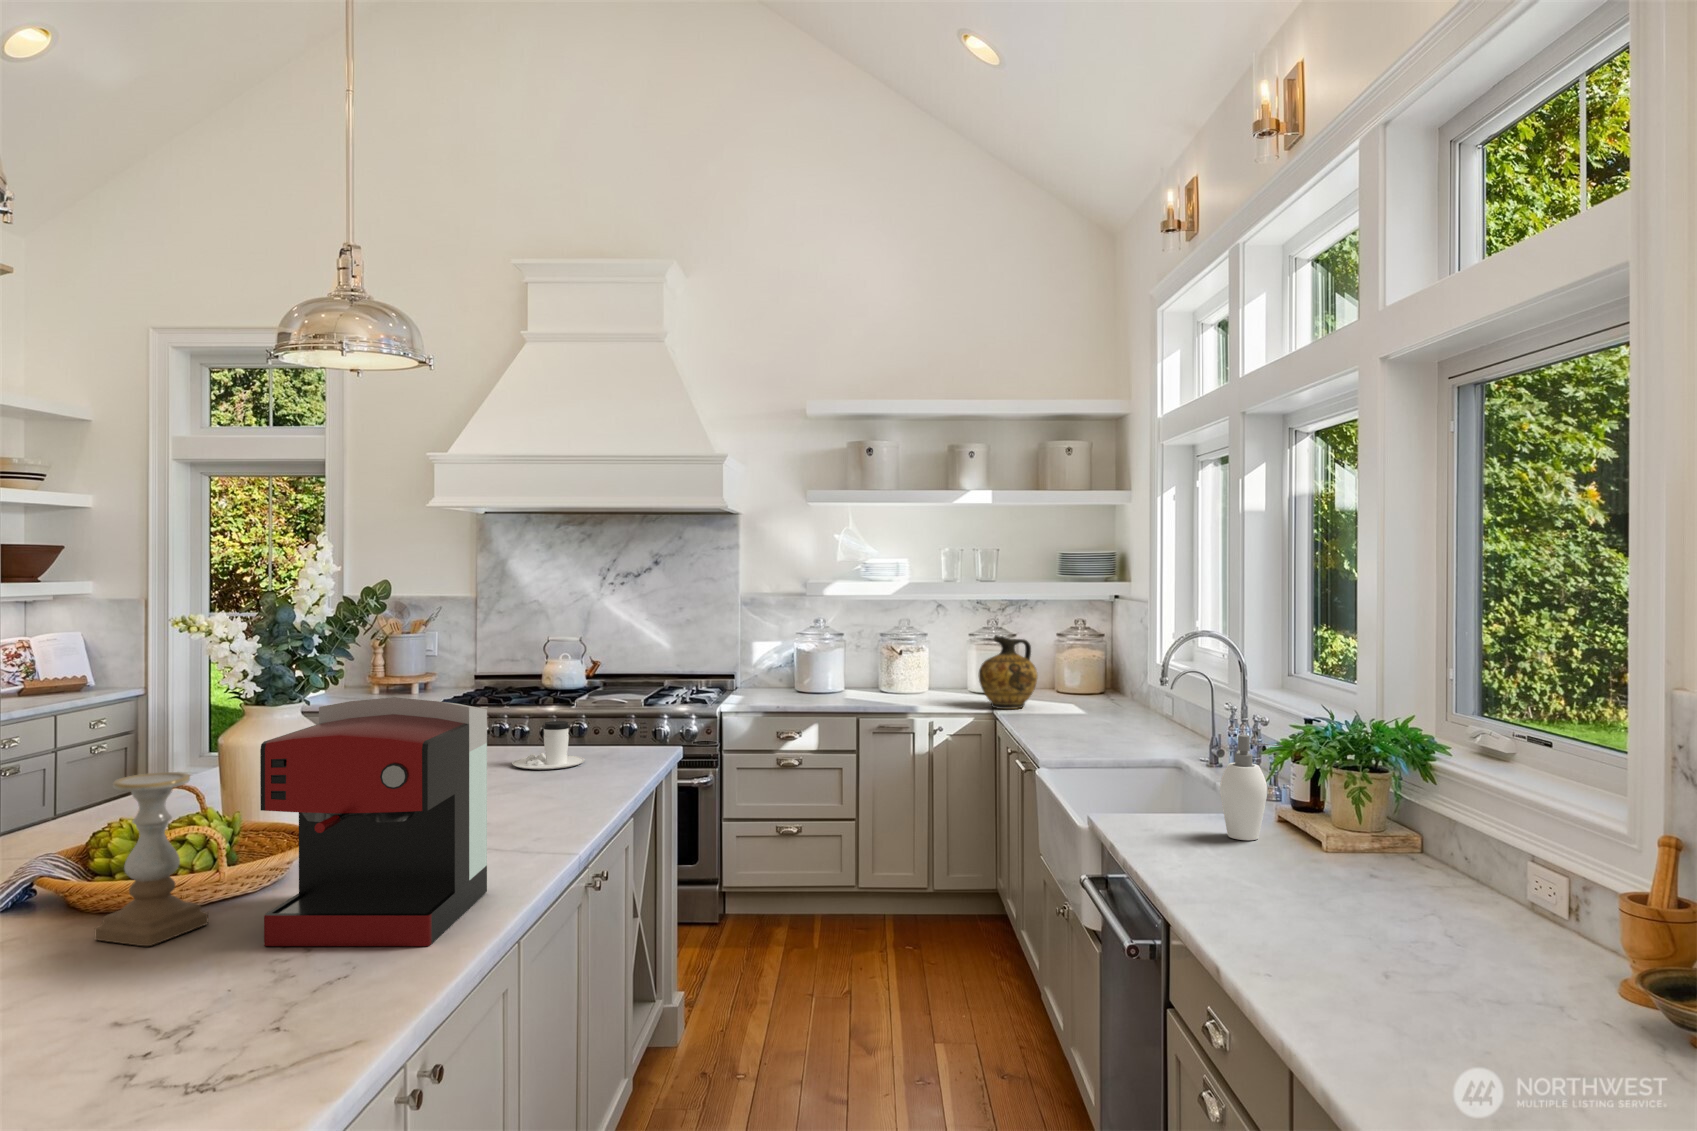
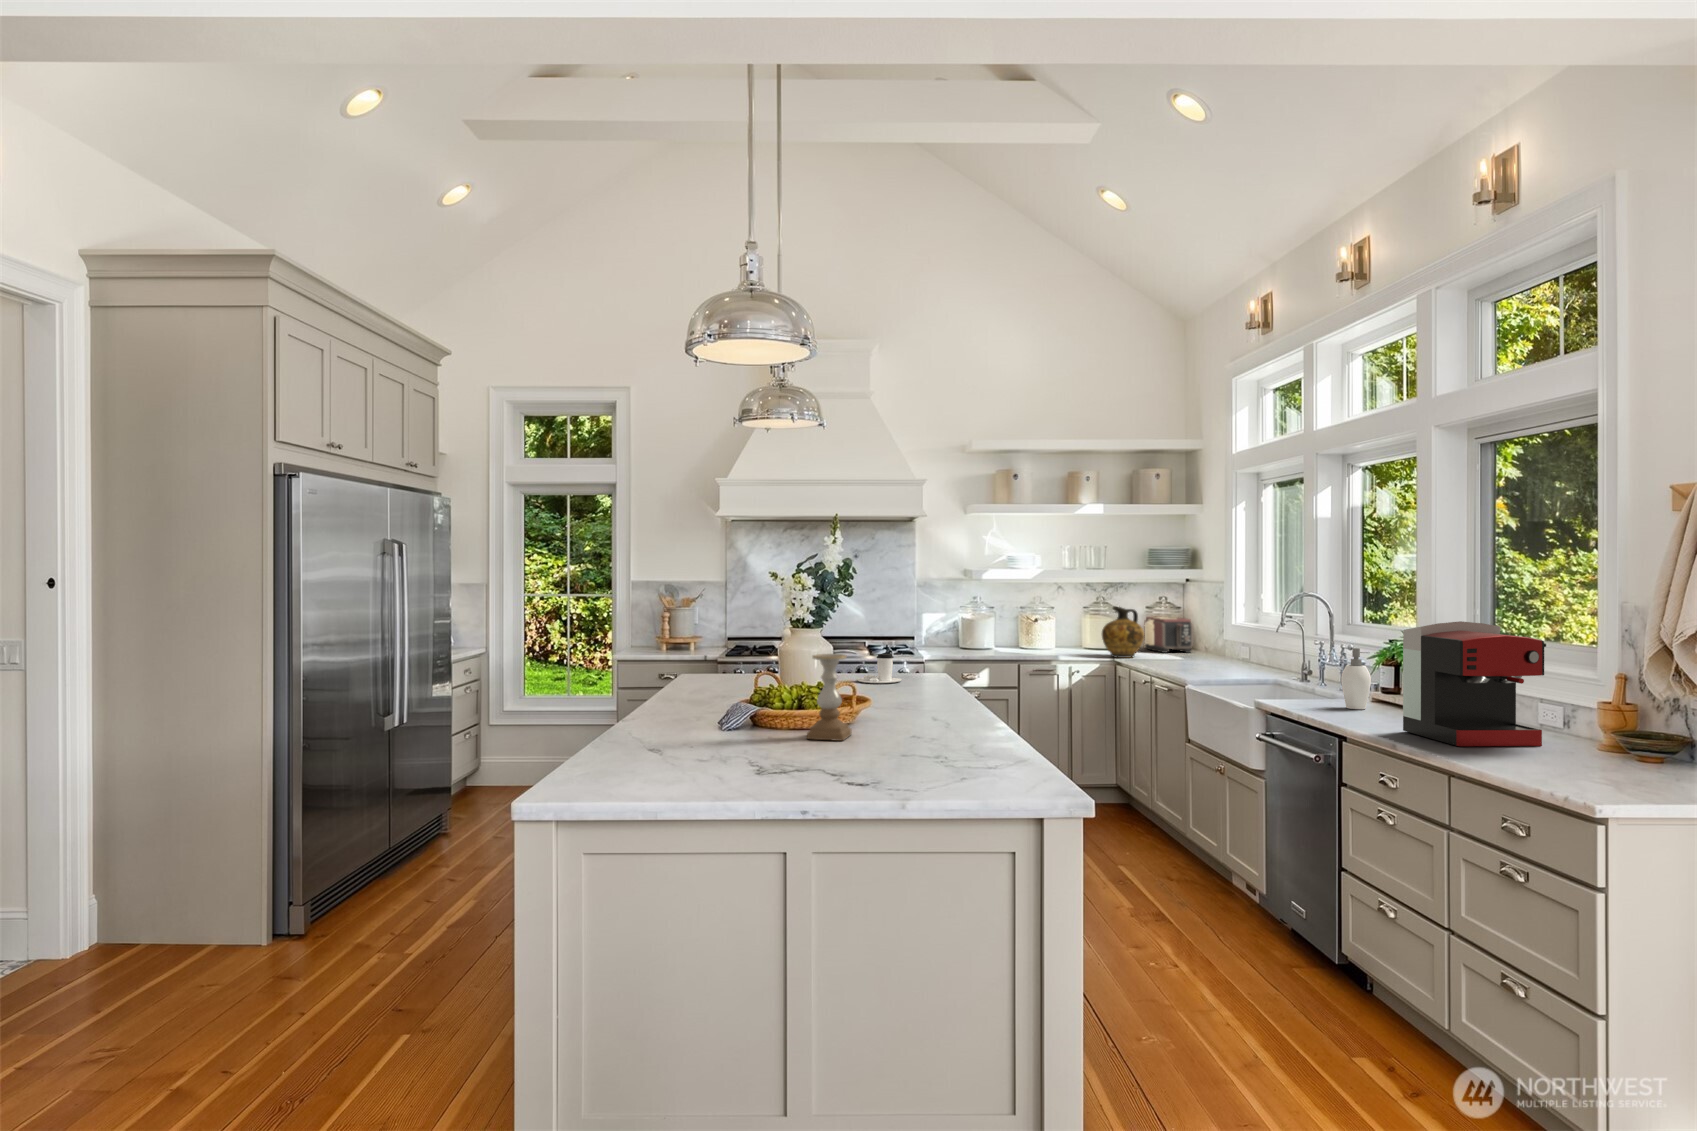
toaster: none [1057,647,1117,699] -> present [1144,617,1193,653]
coffee maker: present [260,697,487,946] -> present [1403,621,1544,746]

